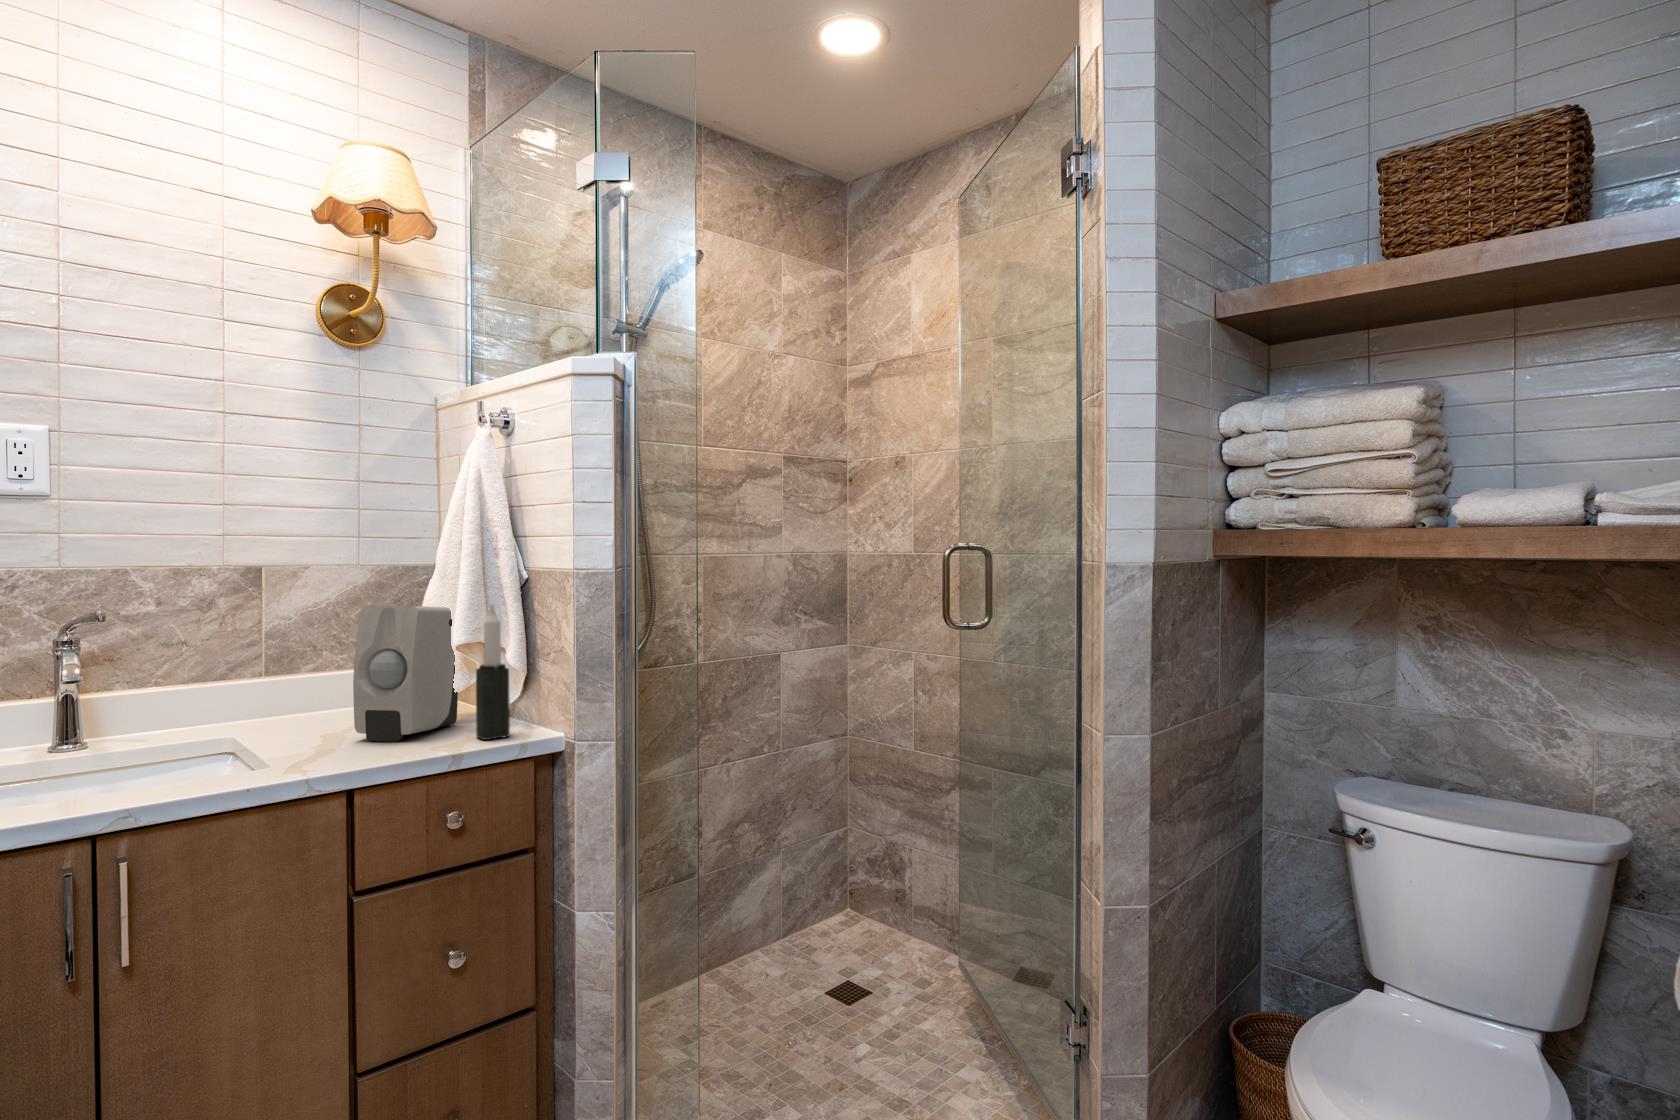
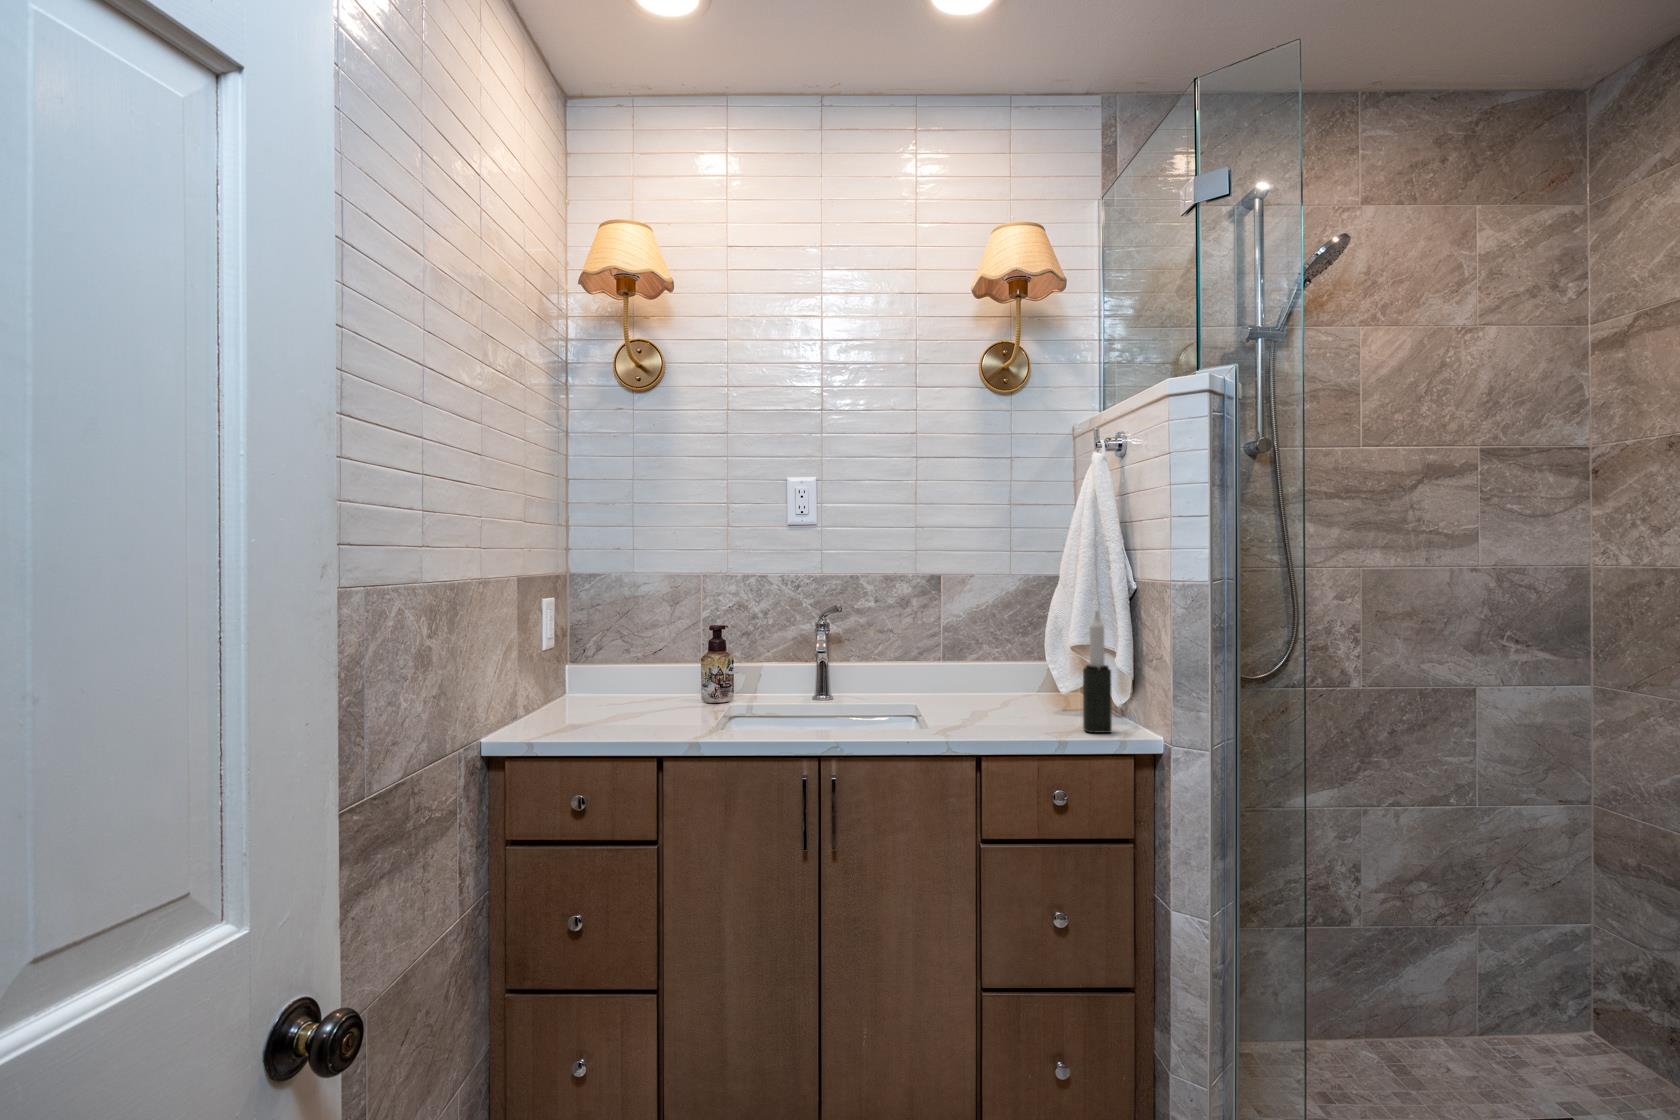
soap dispenser: present [353,606,458,741] -> none [991,608,1080,724]

